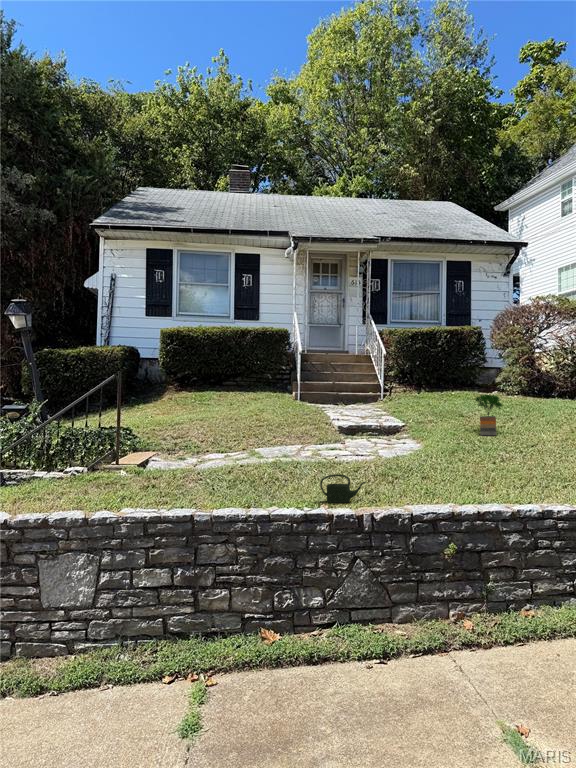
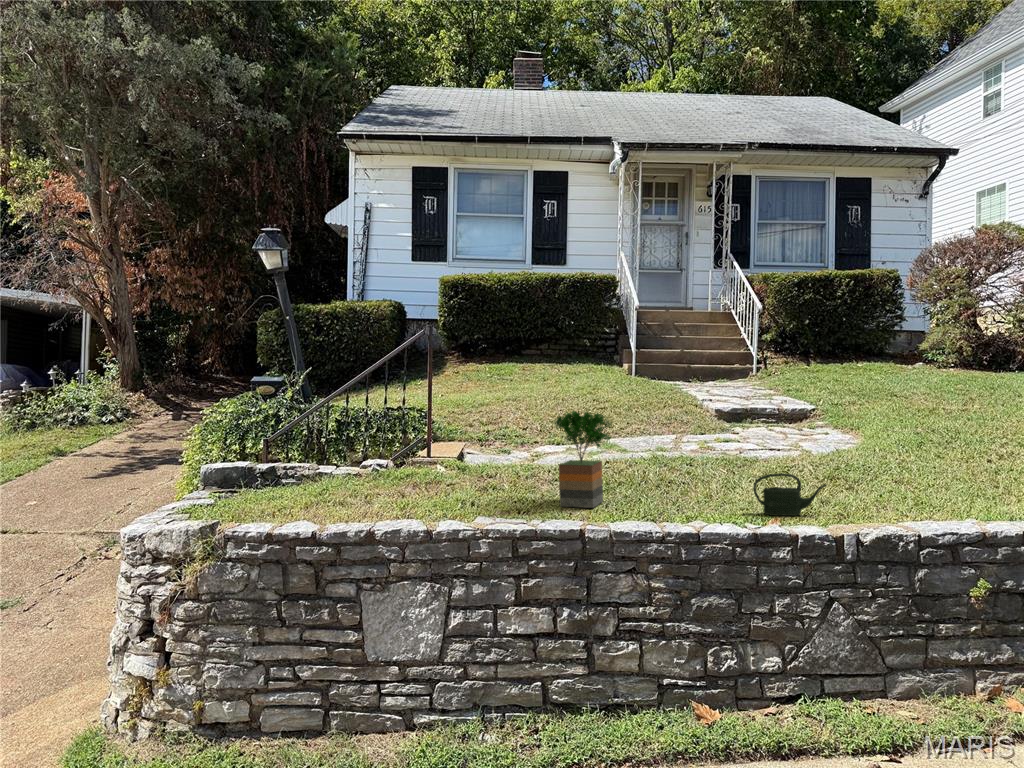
potted tree: present [475,394,502,435] -> present [554,411,611,508]

